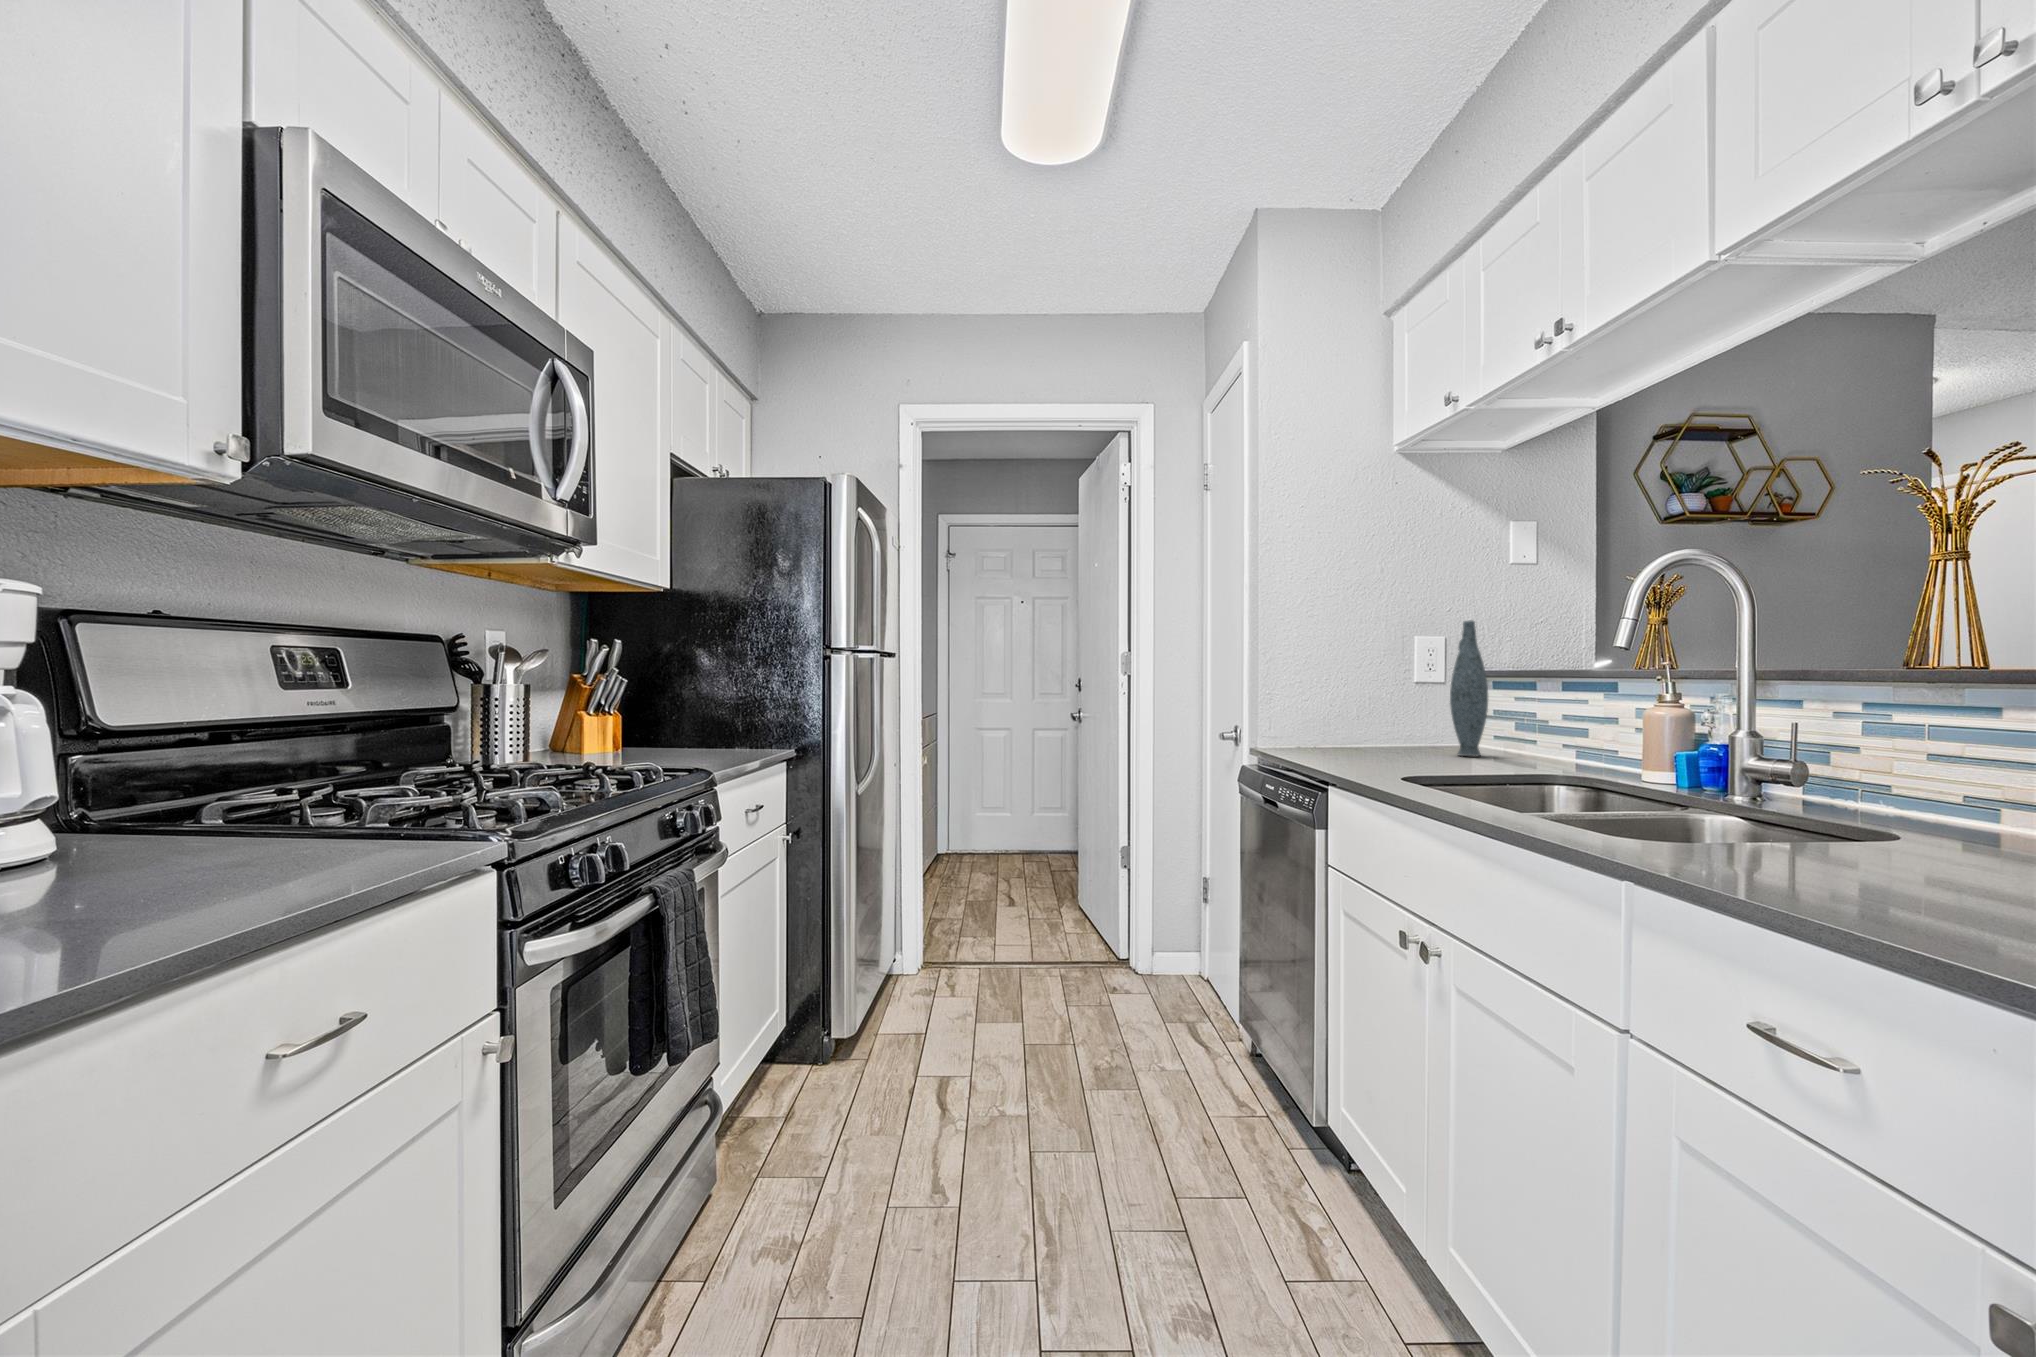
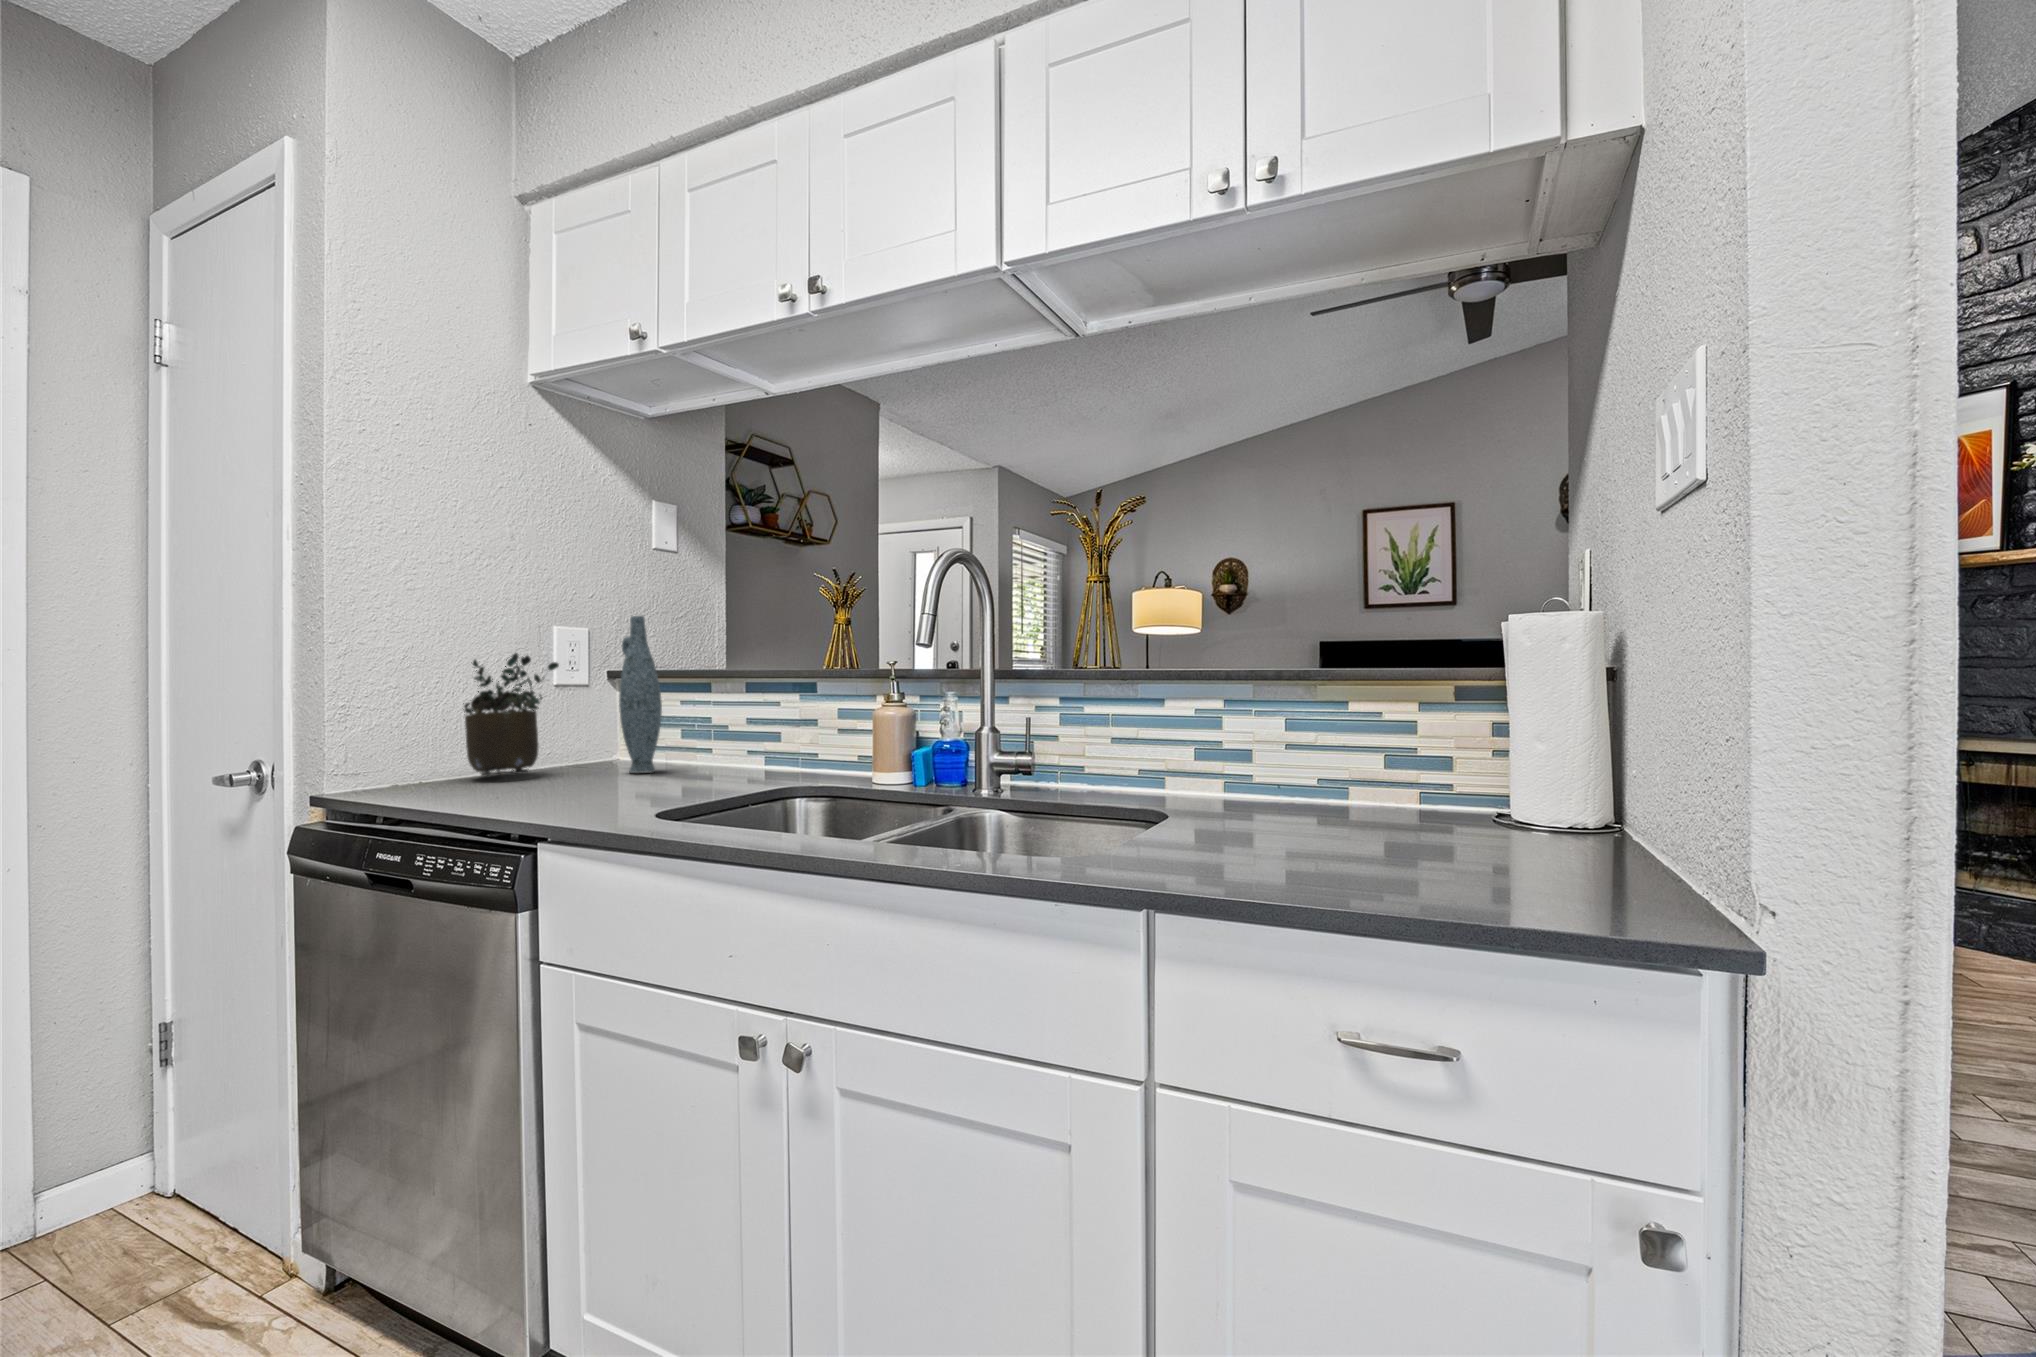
potted plant: none [1317,625,1407,747] -> present [464,653,559,776]

